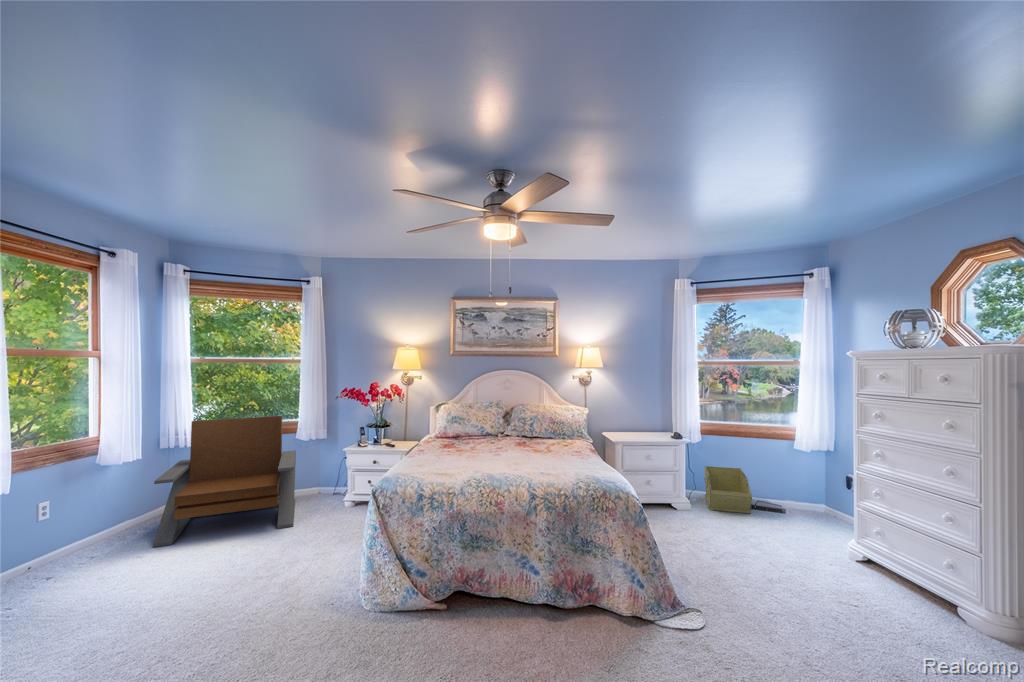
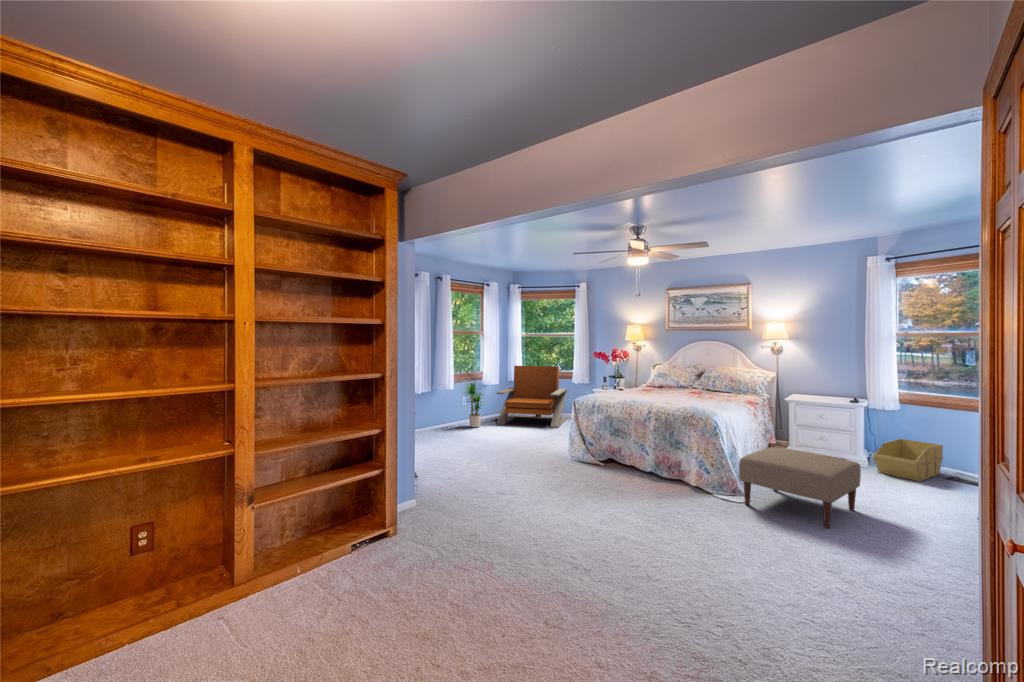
potted plant: none [46,463,134,572] -> present [464,382,482,427]
ottoman: none [685,517,848,642] -> present [739,447,861,528]

